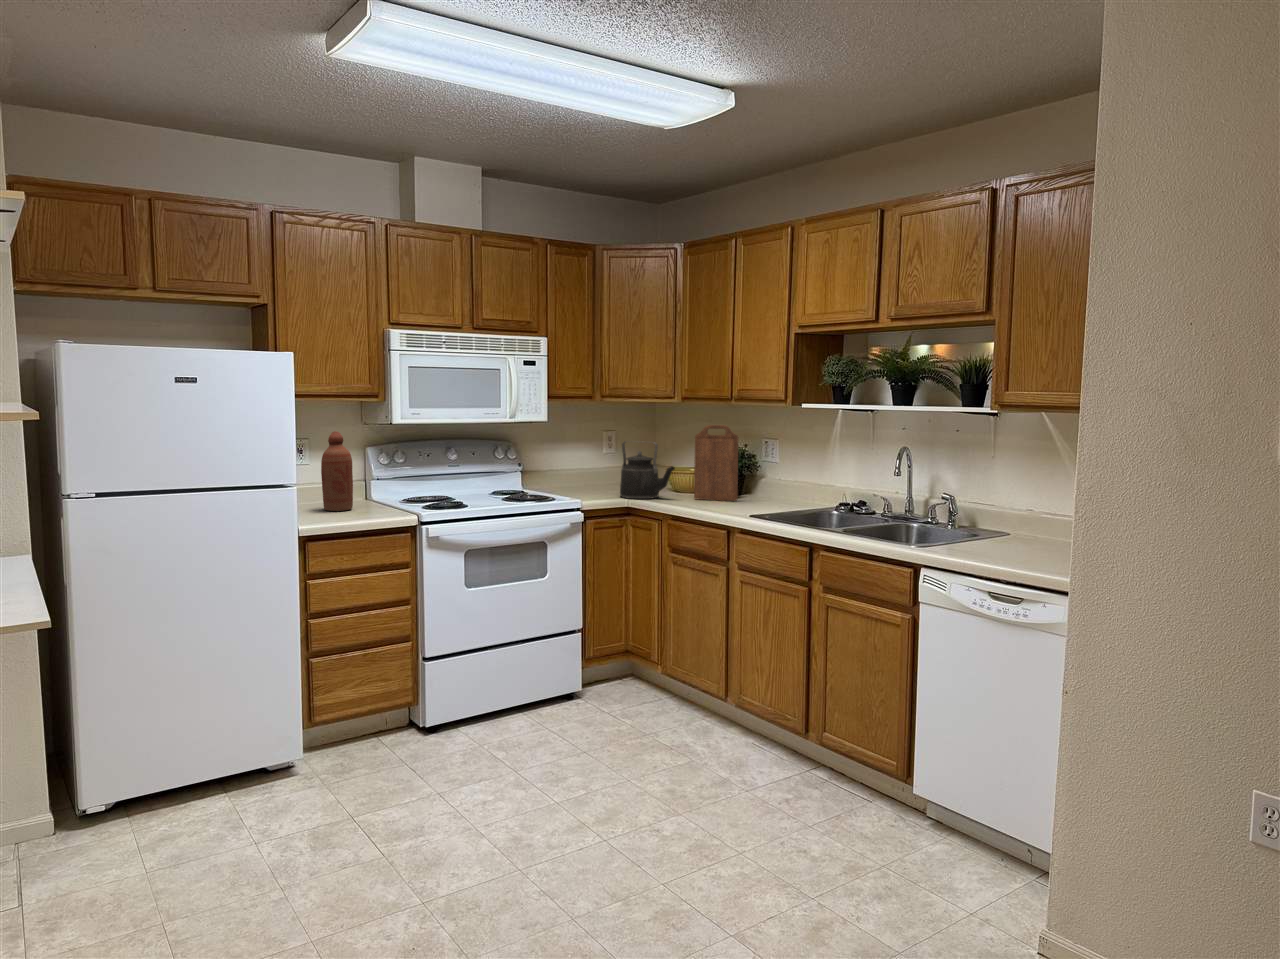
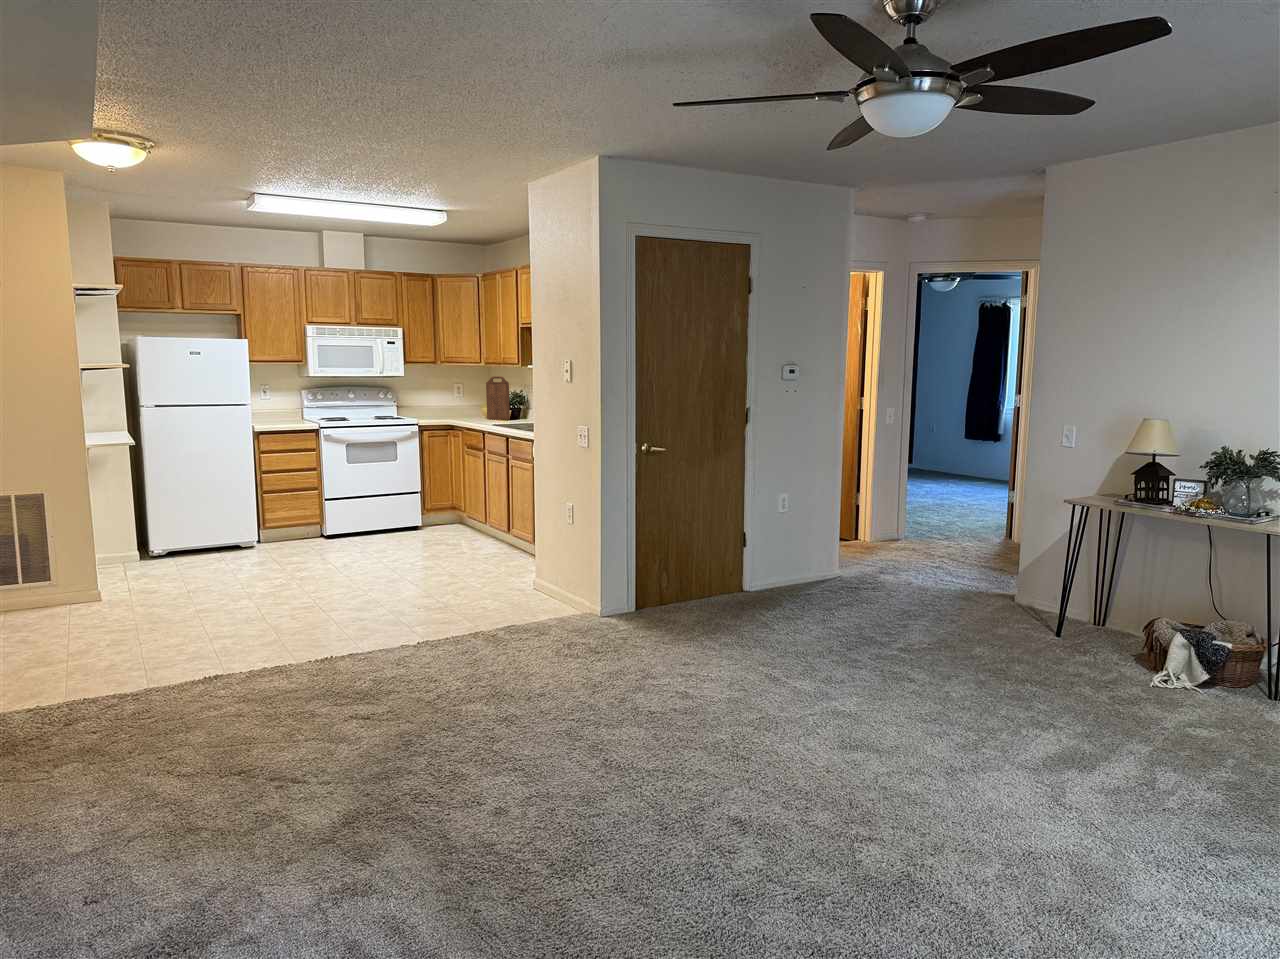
bottle: present [321,431,353,511] -> none [271,380,289,422]
kettle: present [620,441,675,499] -> none [446,387,475,419]

